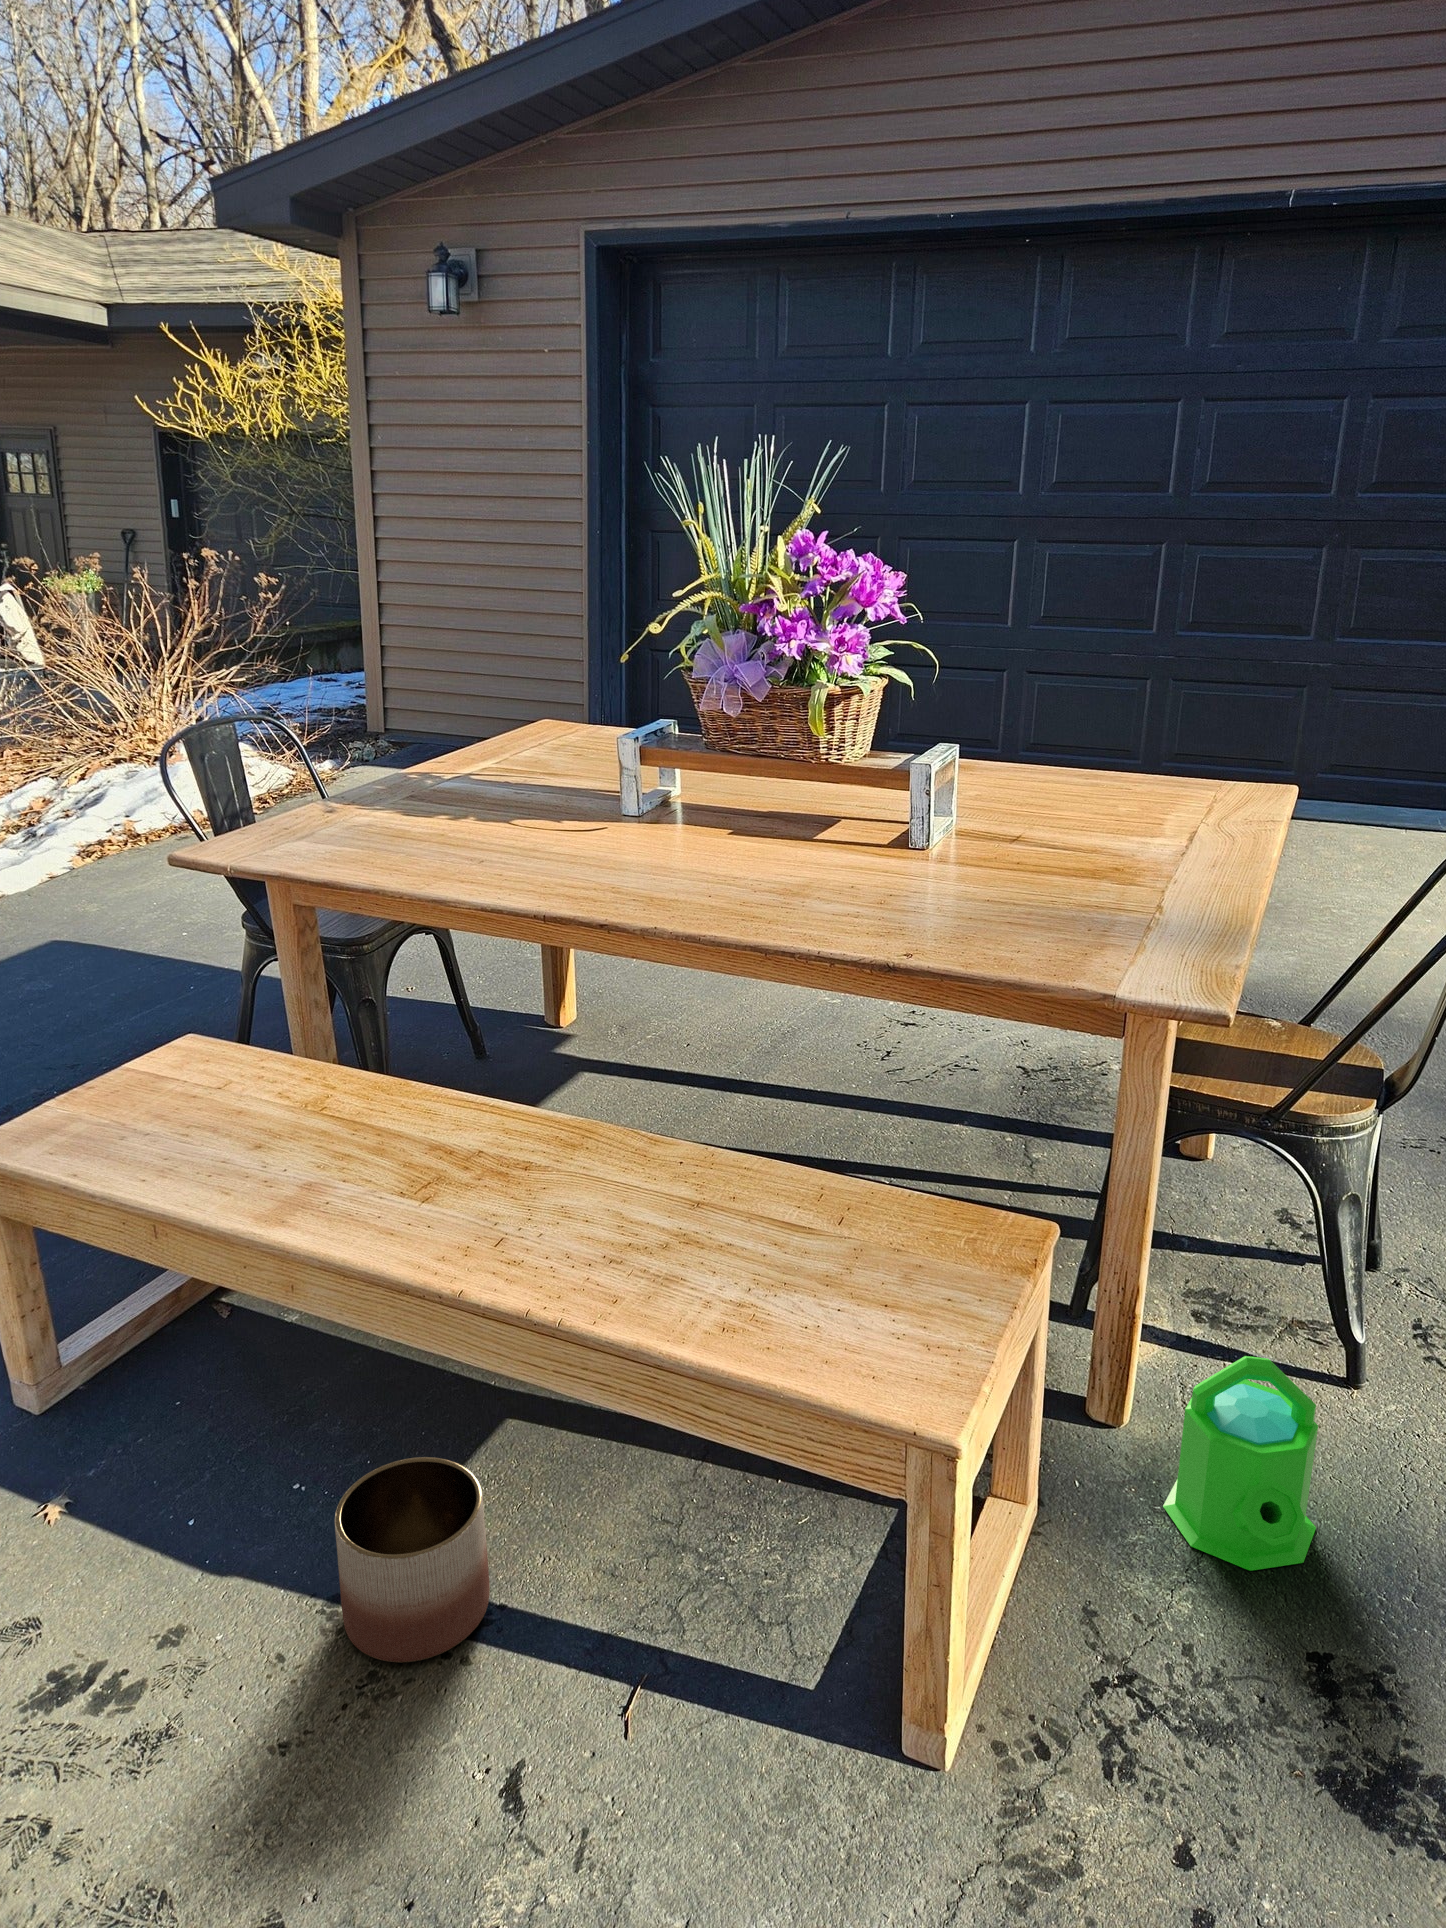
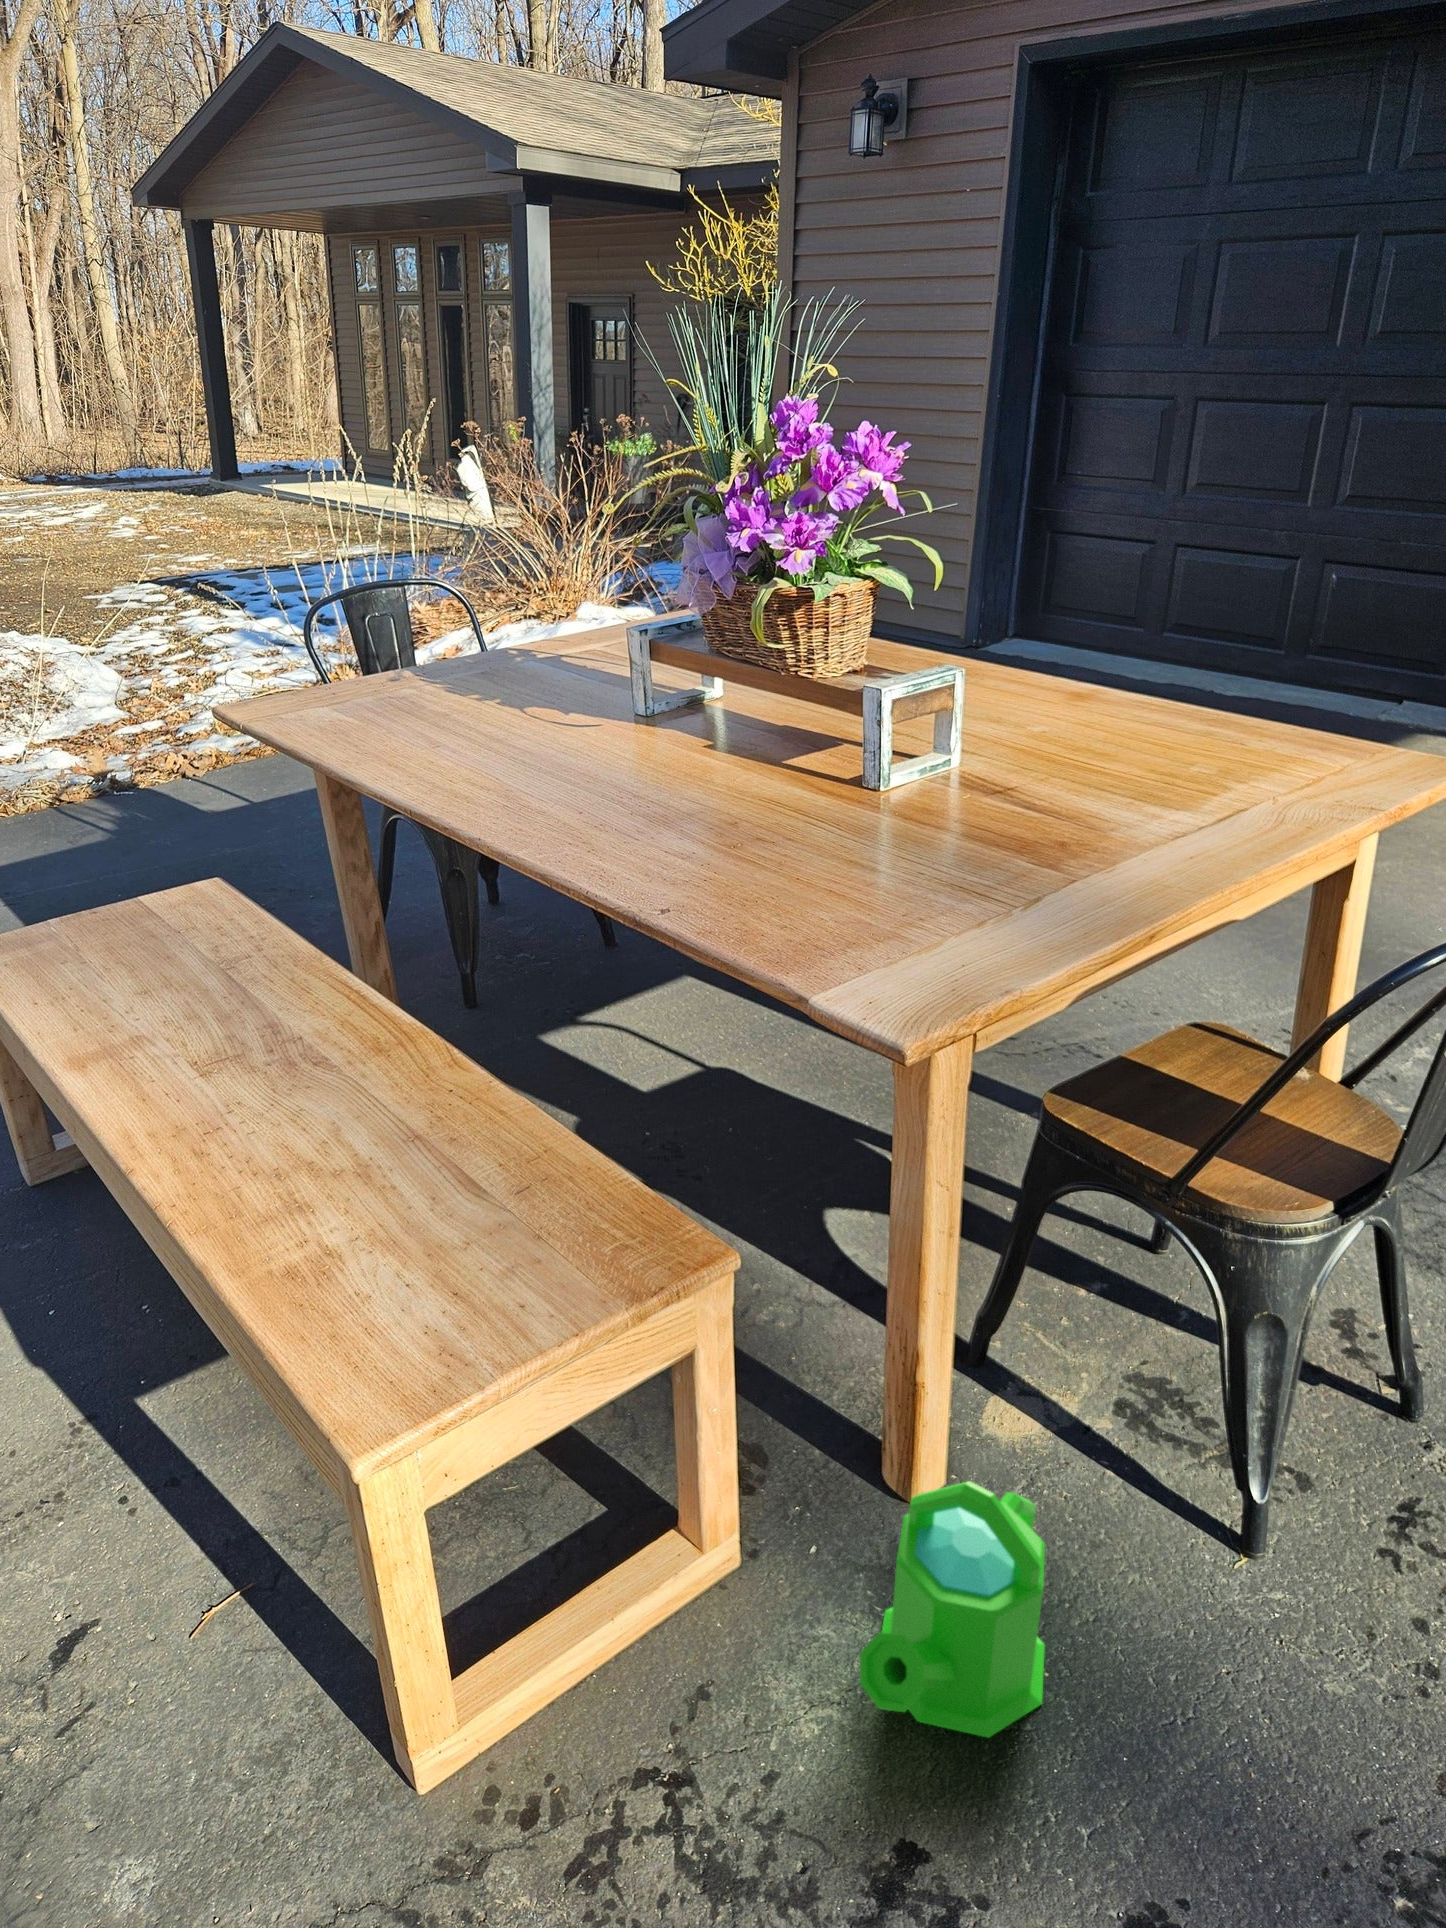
planter: present [335,1457,490,1662] -> none [40,1313,204,1498]

